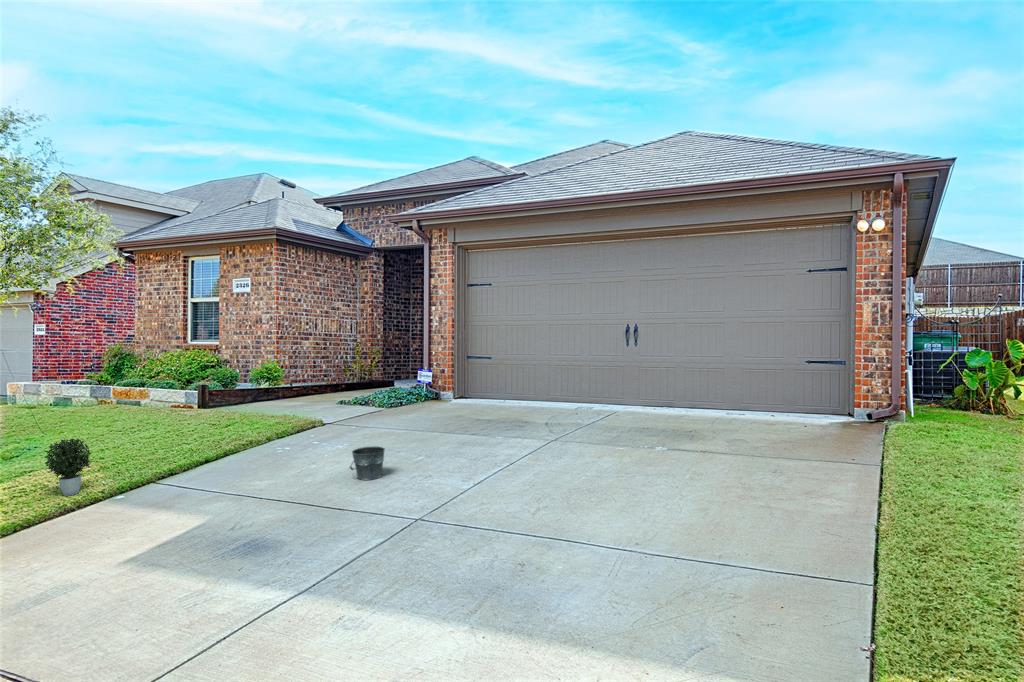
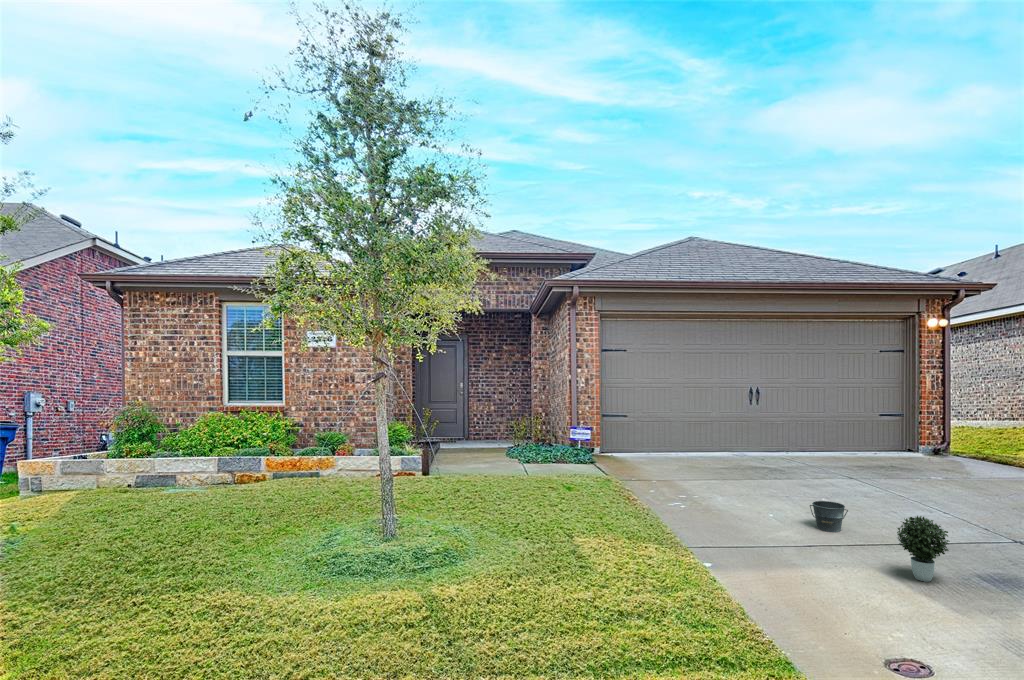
potted plant: present [45,439,91,496] -> present [897,516,950,582]

